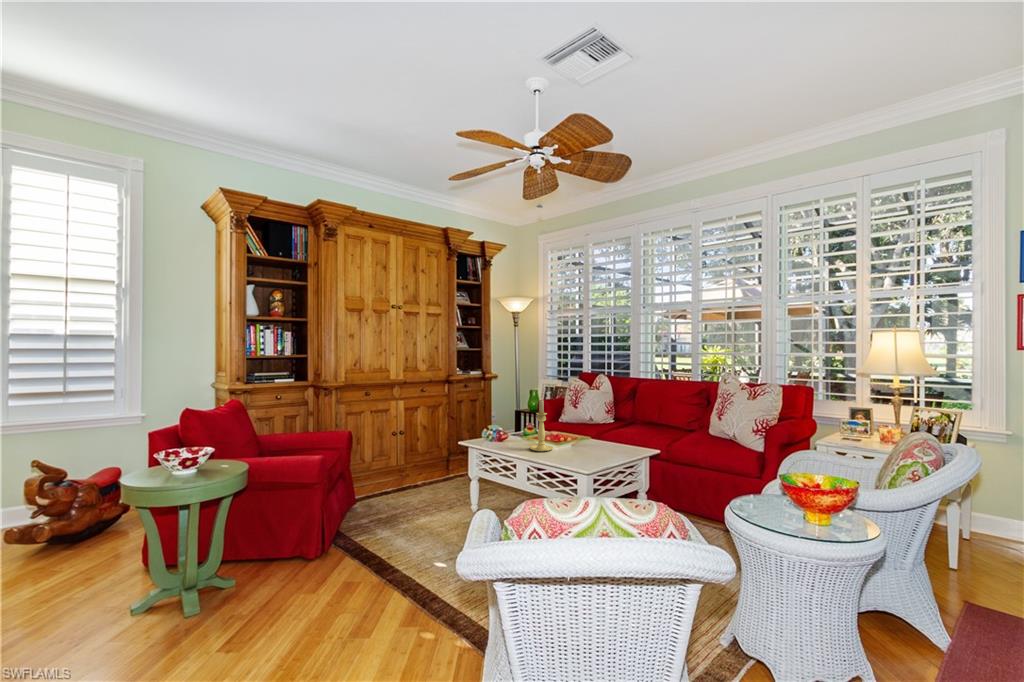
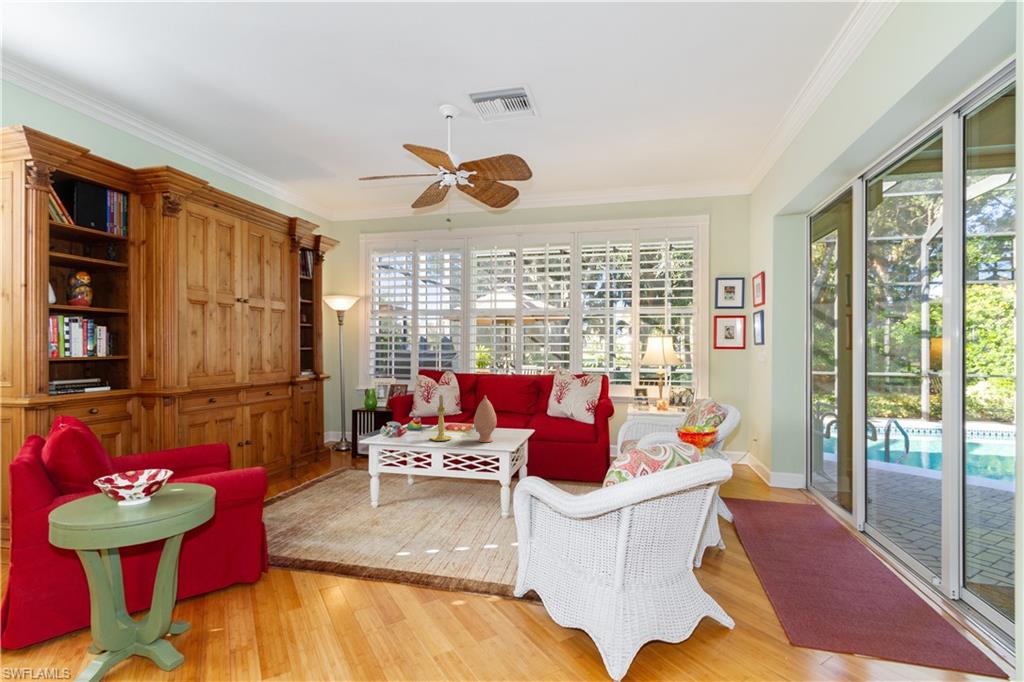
vase: none [572,404,599,459] -> present [473,395,497,442]

